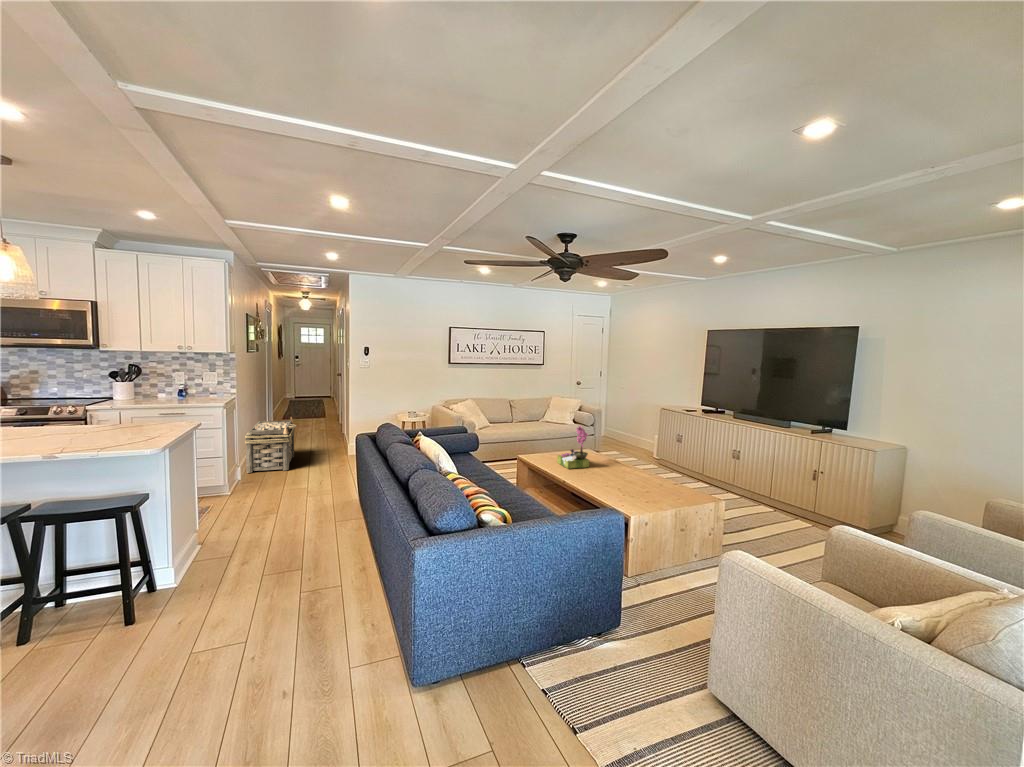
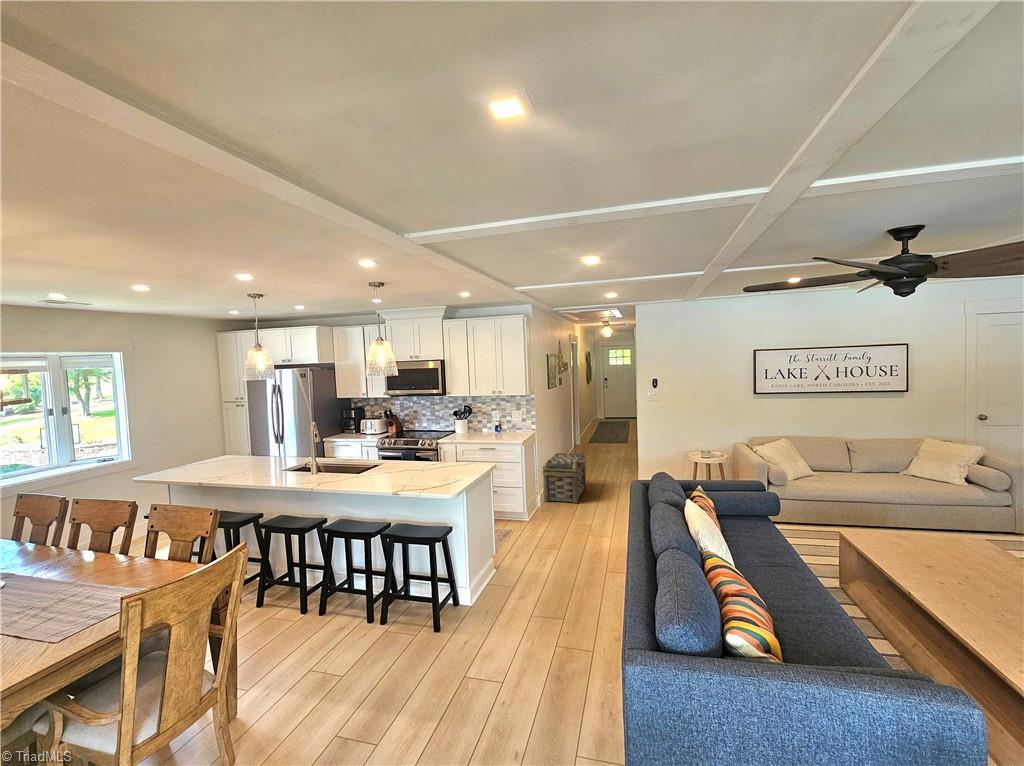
flower arrangement: present [557,426,589,469] -> none [914,500,980,573]

